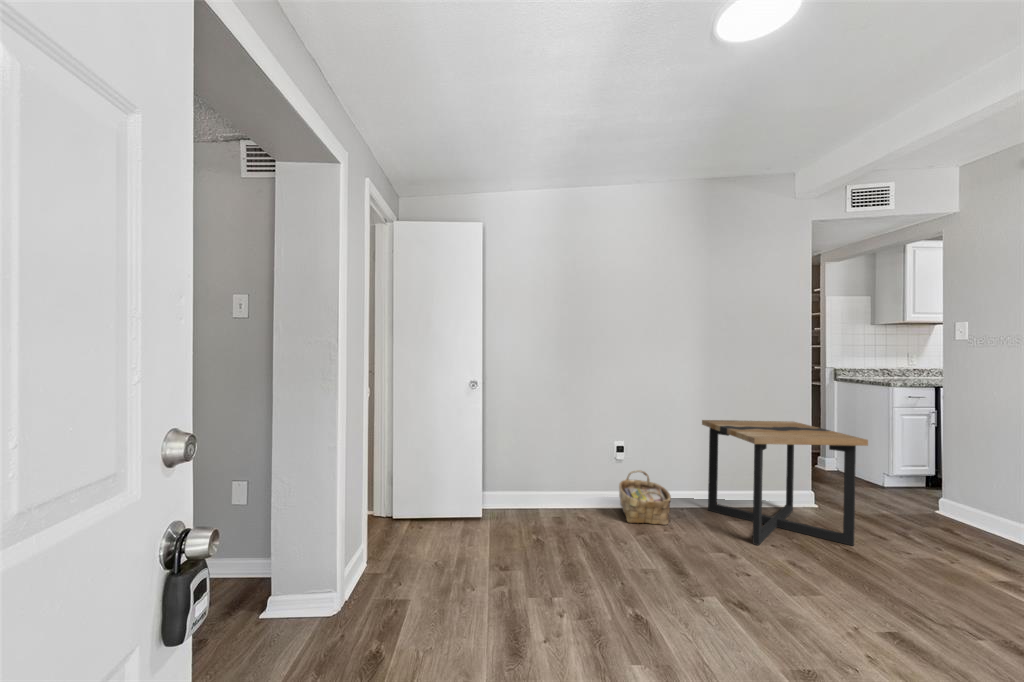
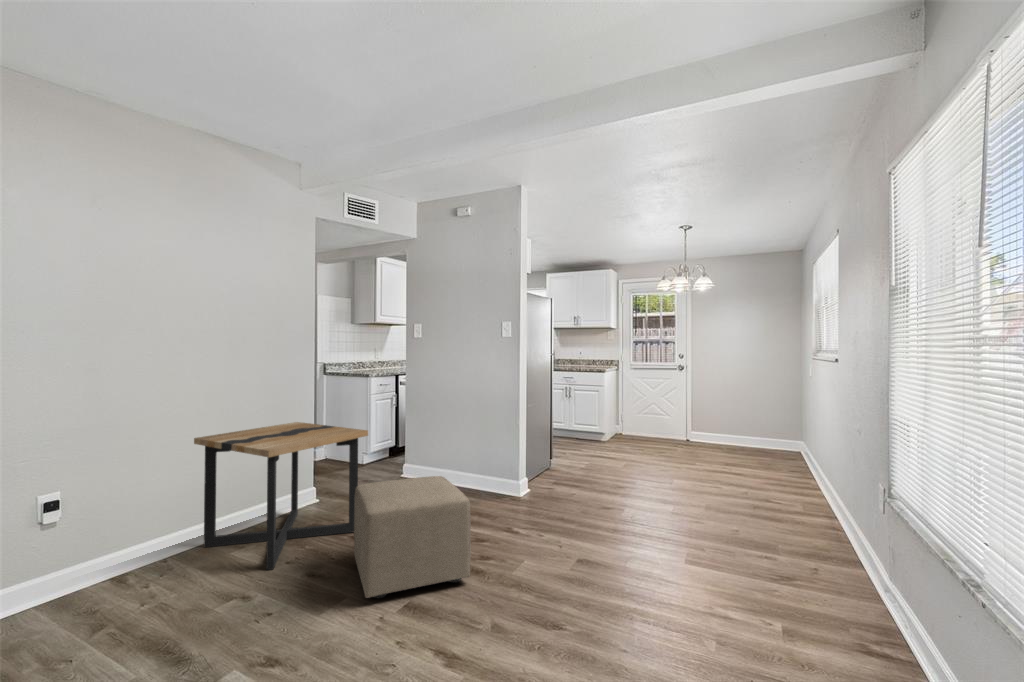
woven basket: present [619,470,671,525] -> none [58,527,154,614]
ottoman: none [840,492,999,644] -> present [354,476,471,598]

